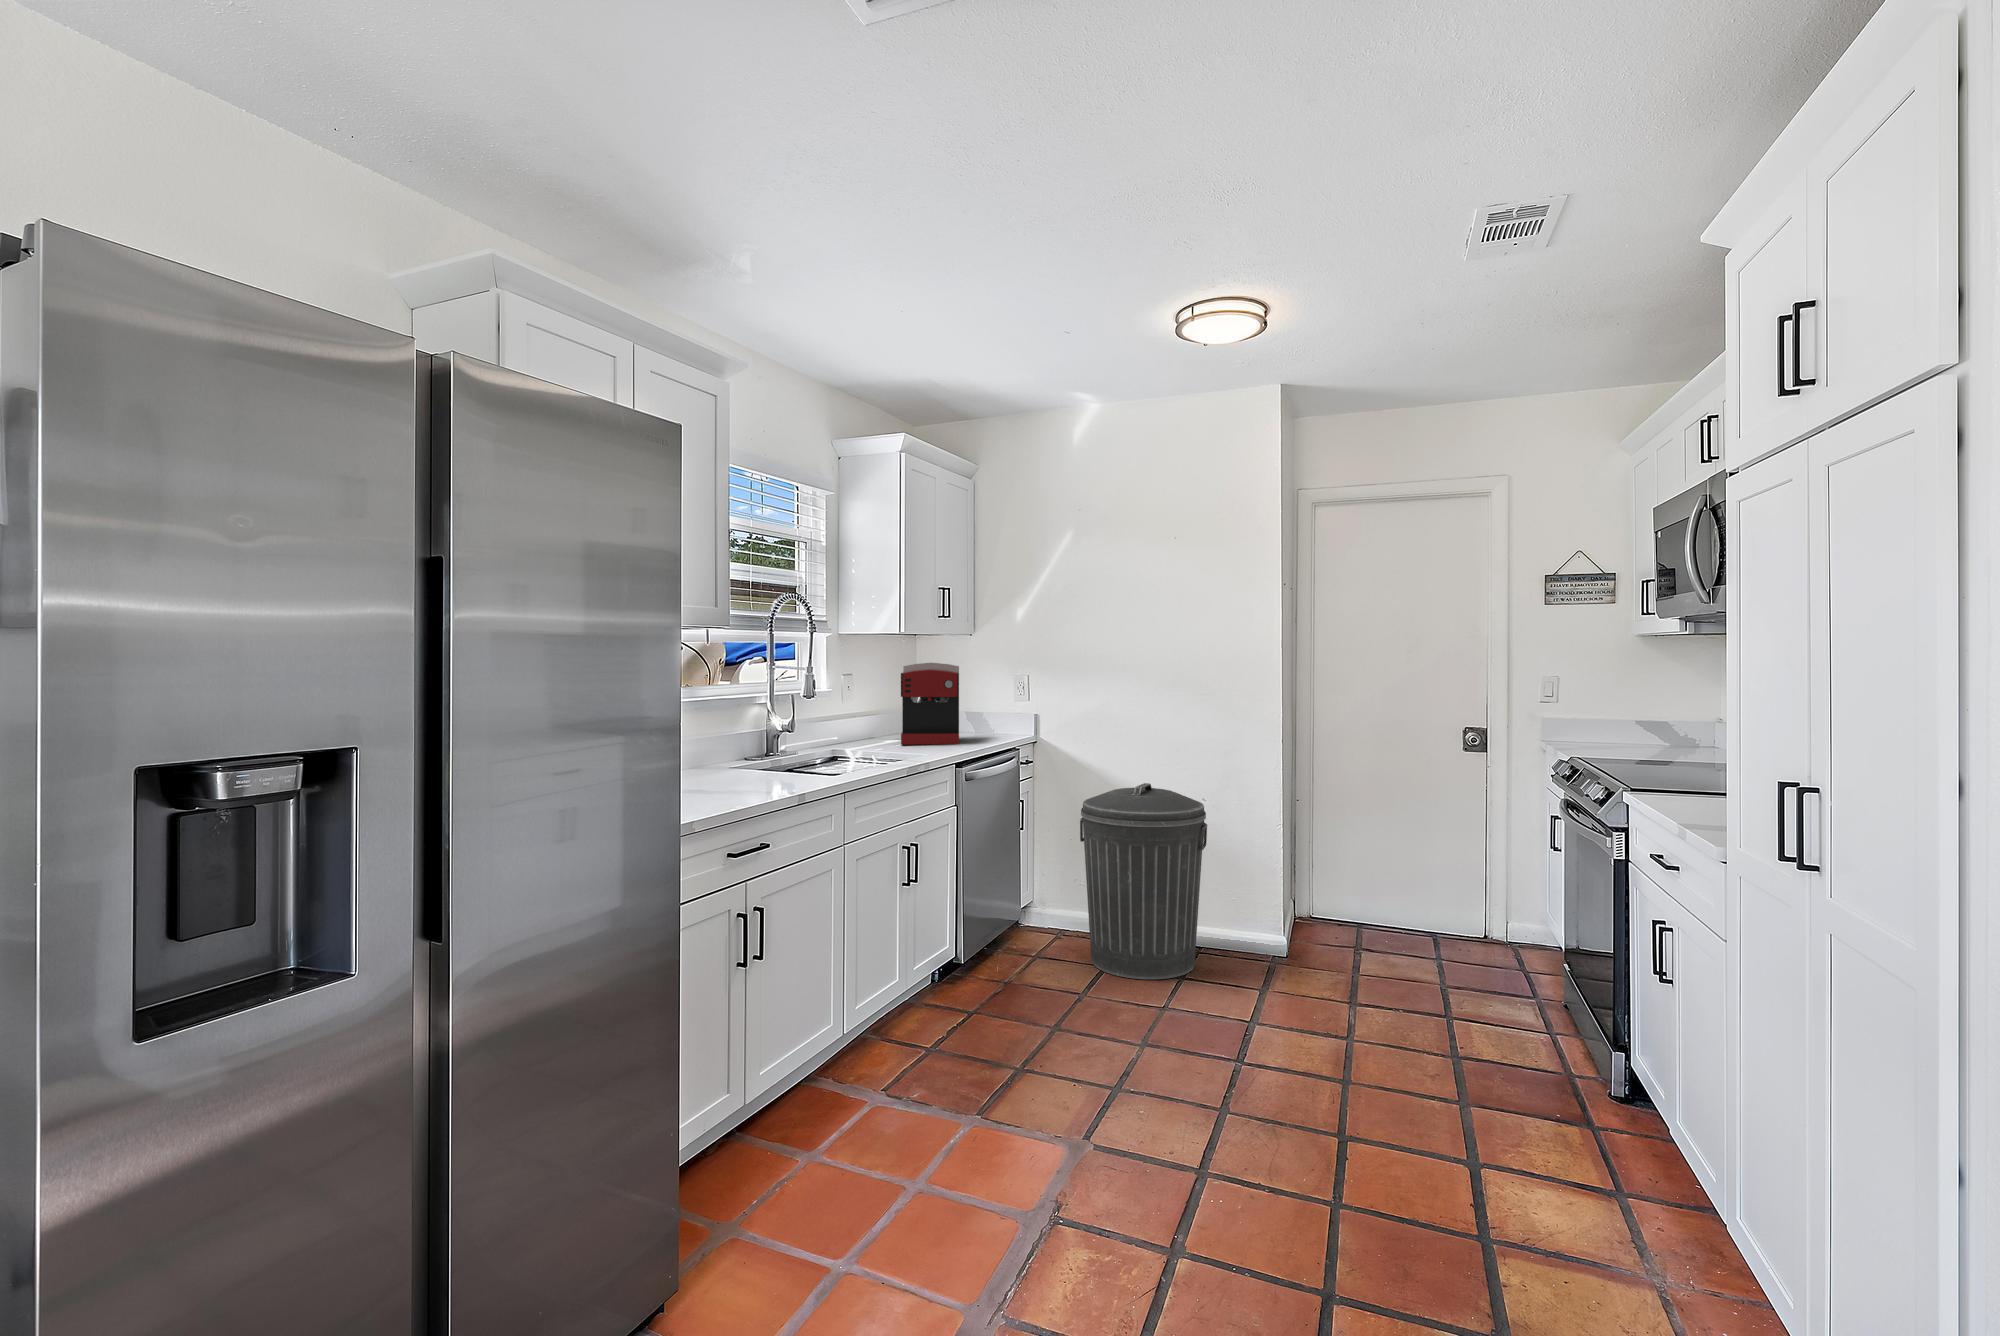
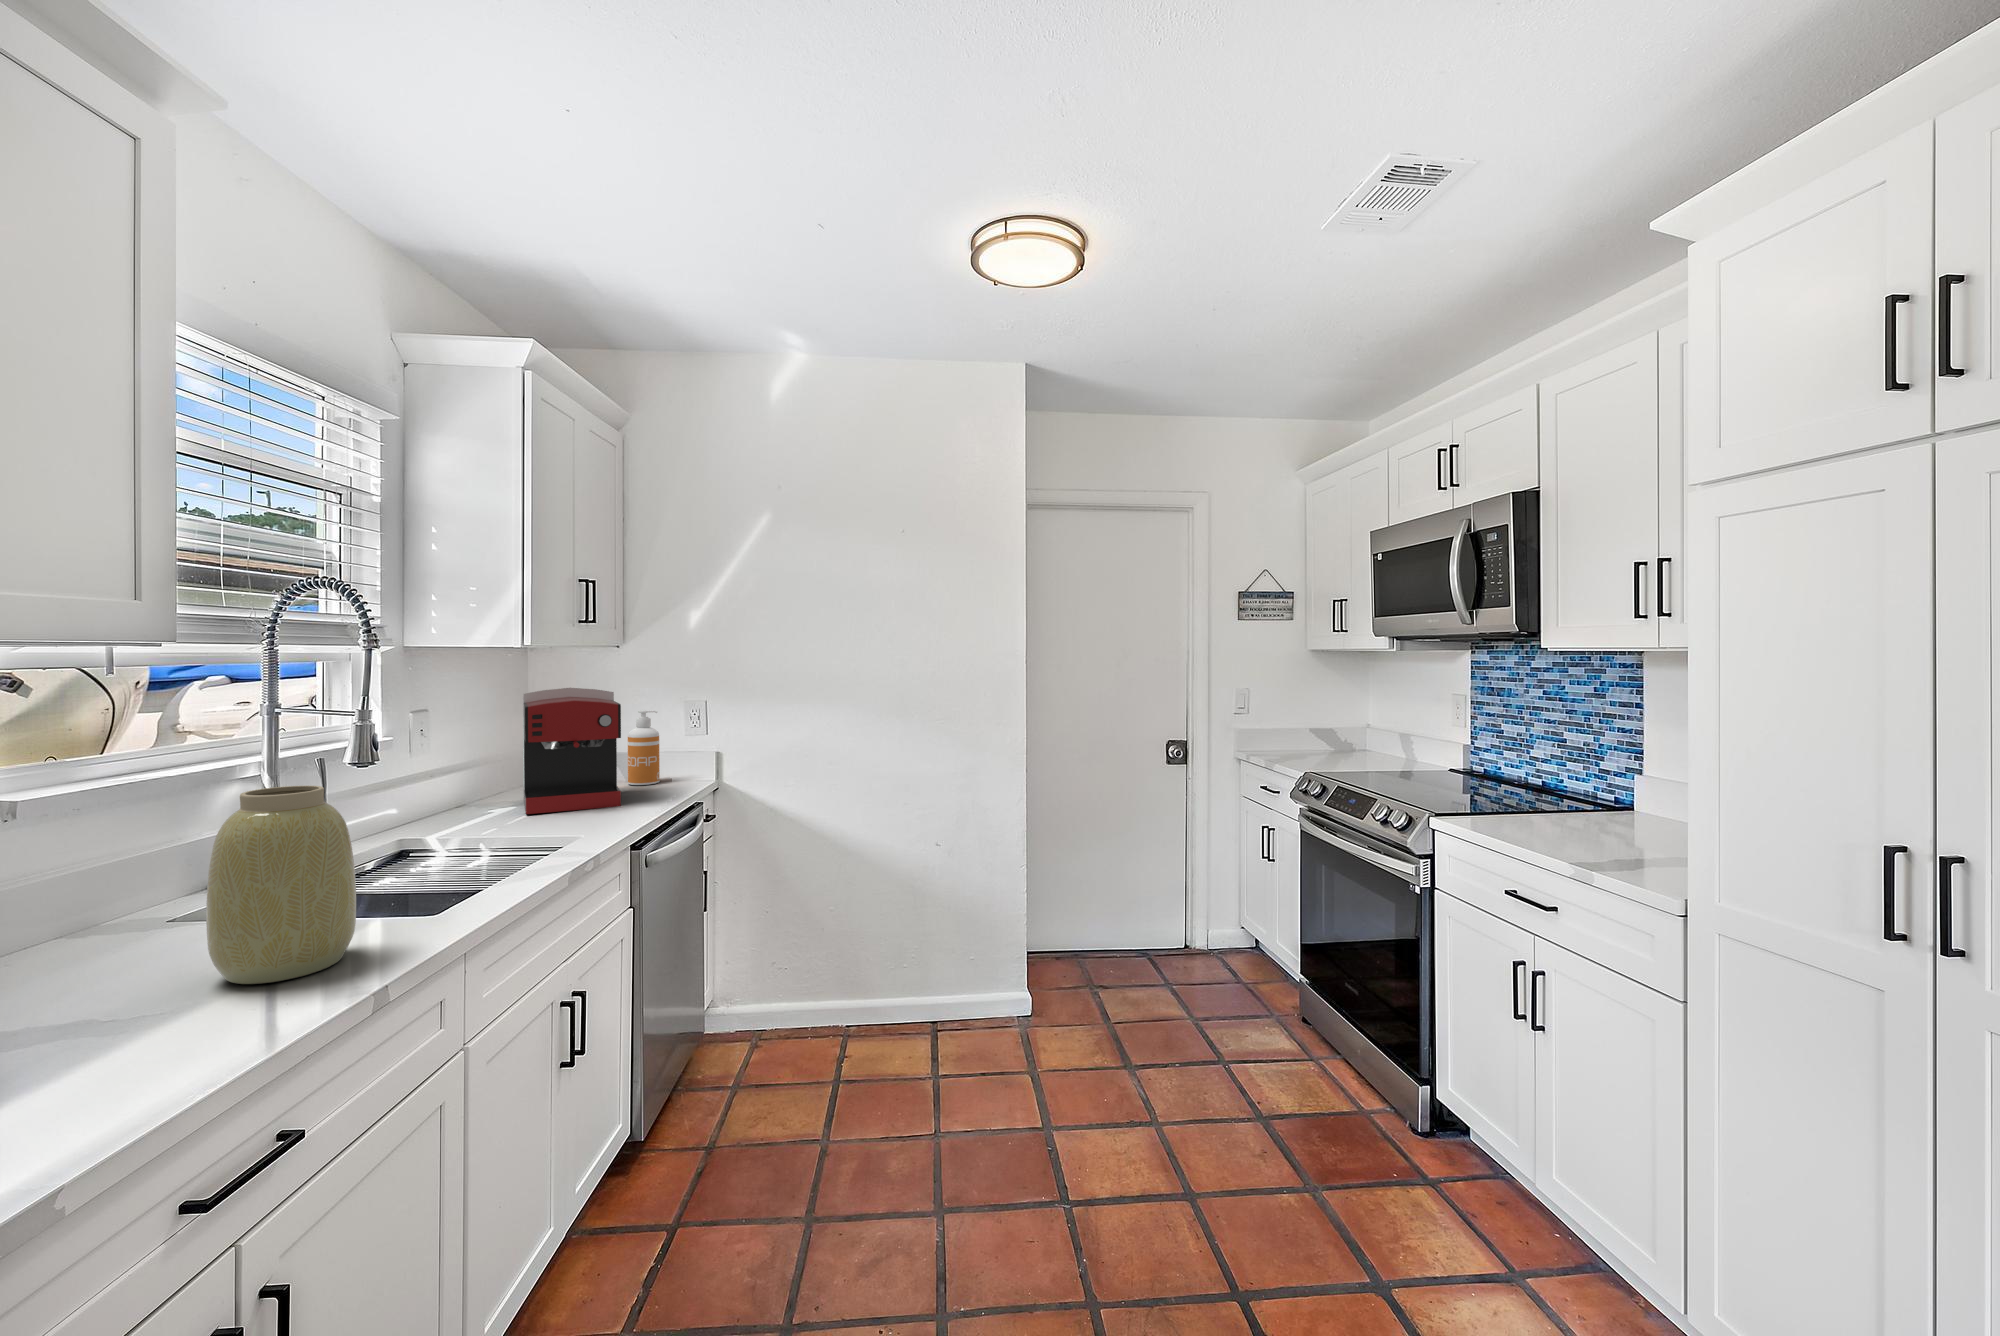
soap dispenser: none [973,682,994,736] -> present [628,710,660,785]
vase: none [740,696,797,786] -> present [206,786,356,984]
trash can: present [1080,783,1208,979] -> none [795,835,955,1092]

